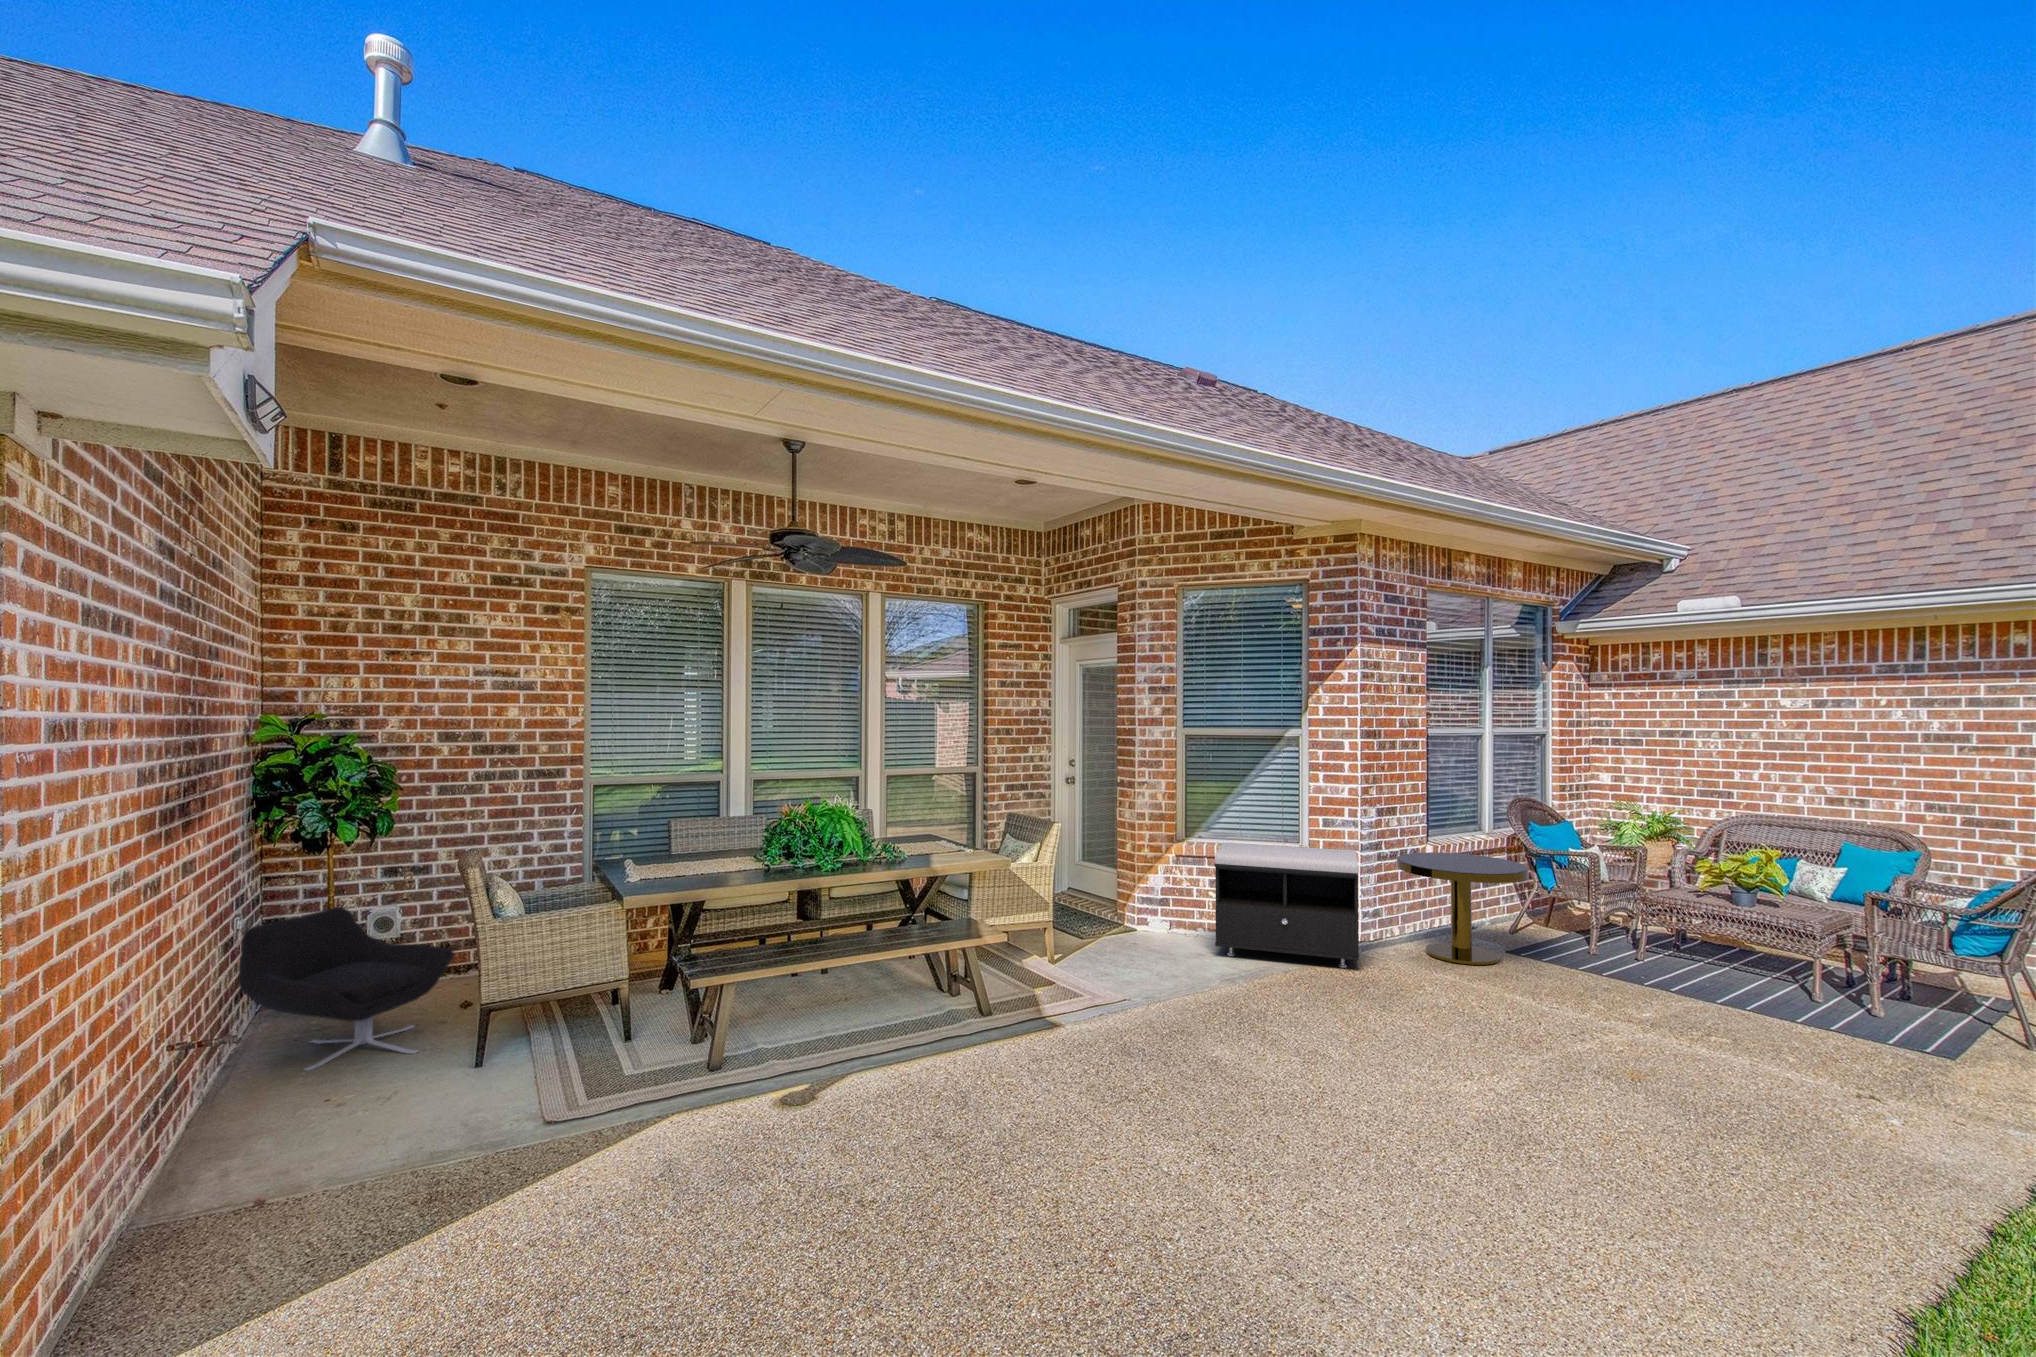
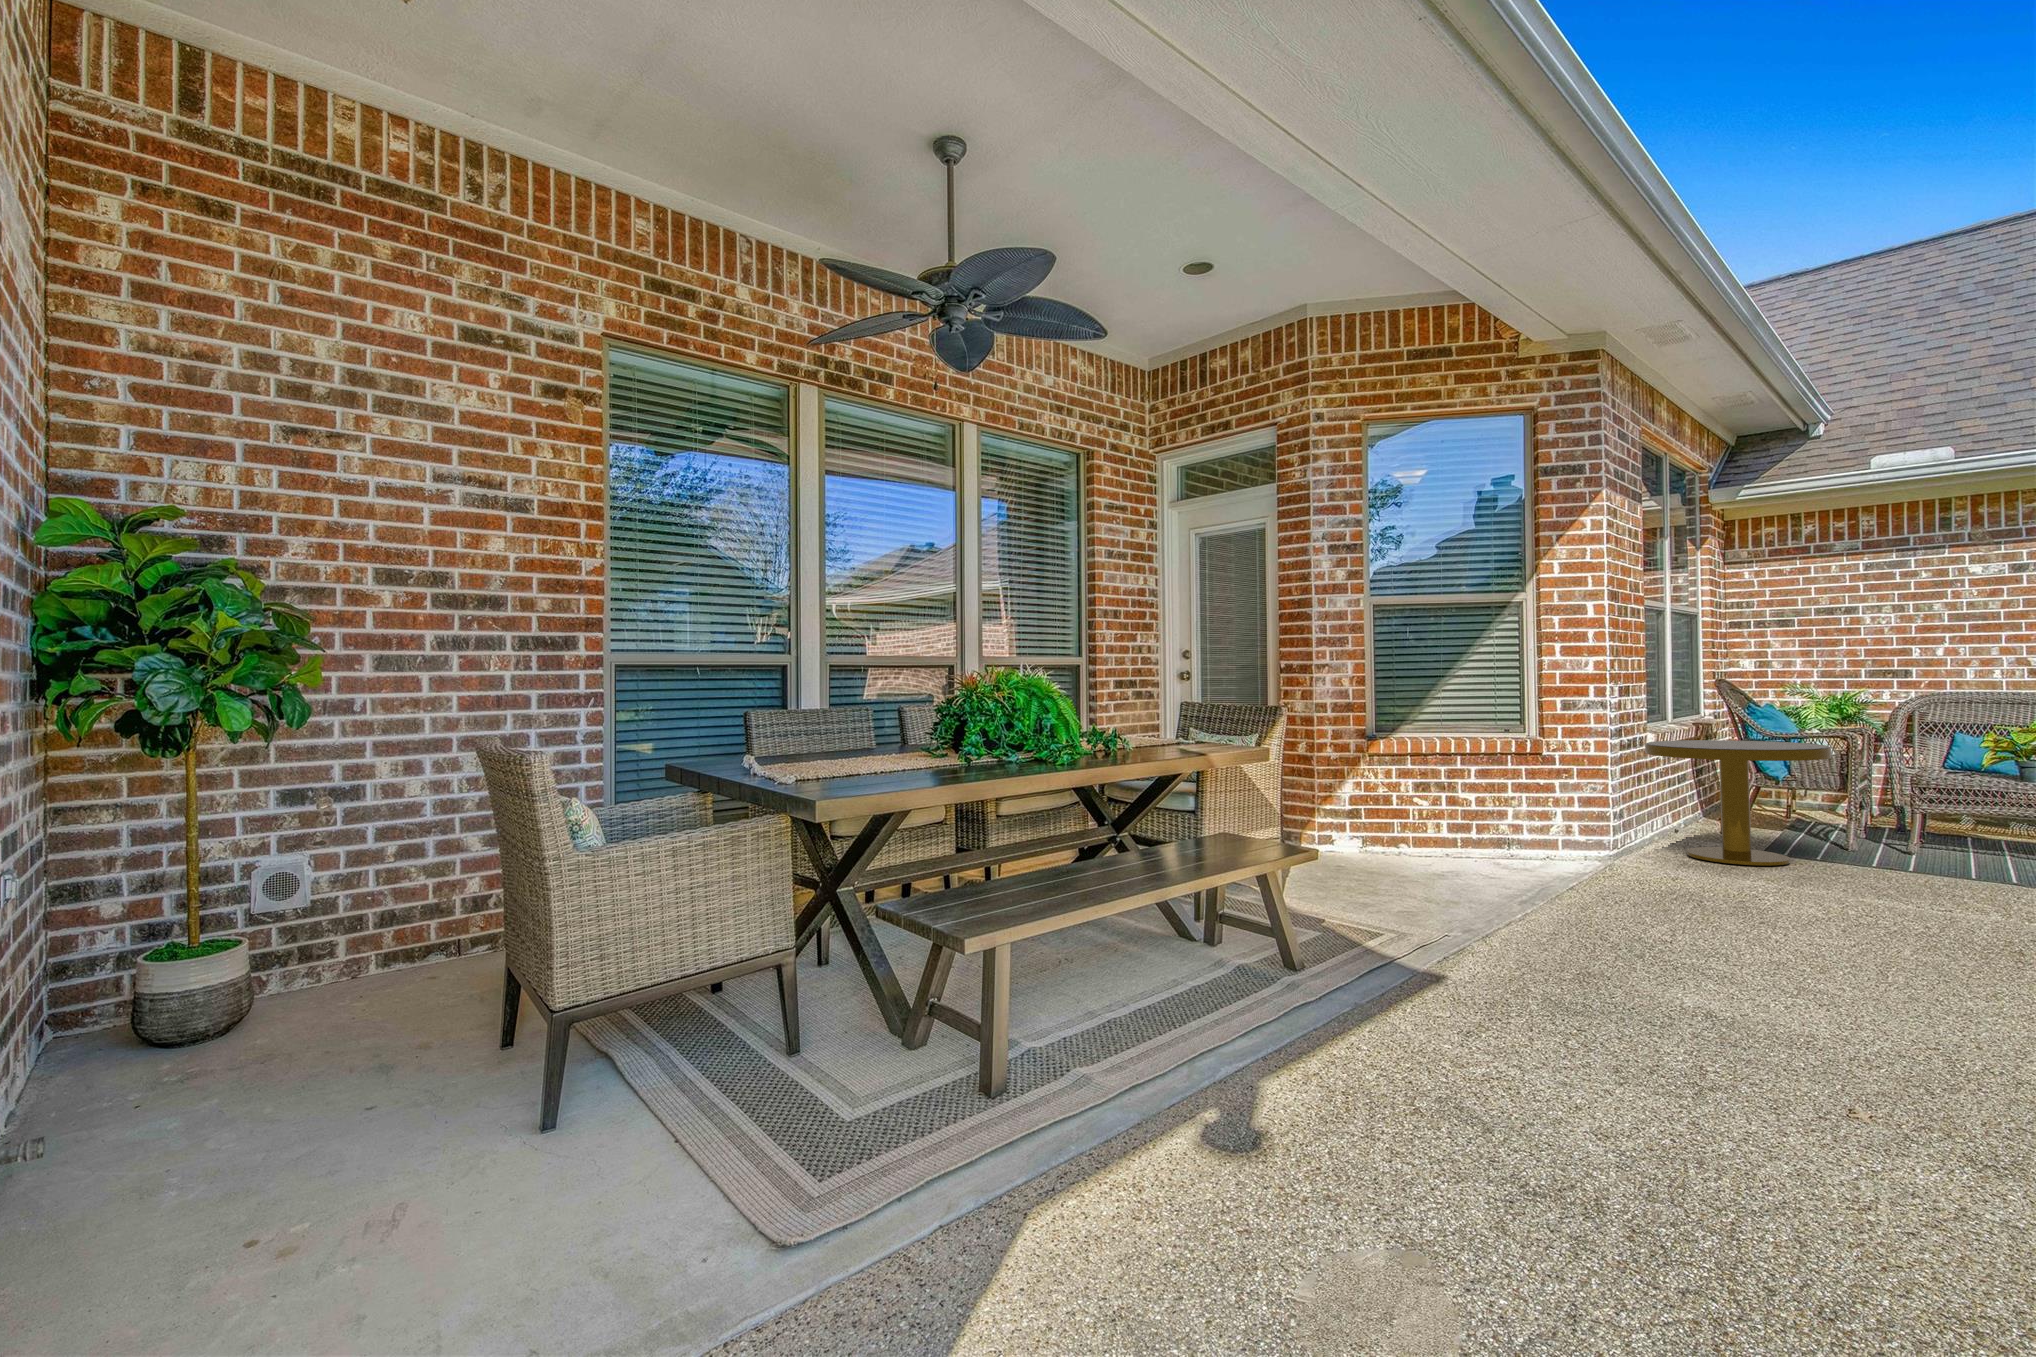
storage bench: present [1215,843,1359,968] -> none [1435,736,1658,878]
lounge chair: present [238,907,454,1071] -> none [40,840,448,1130]

